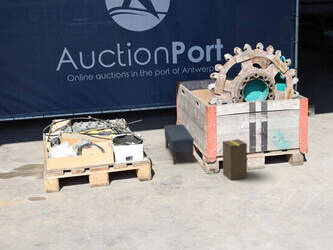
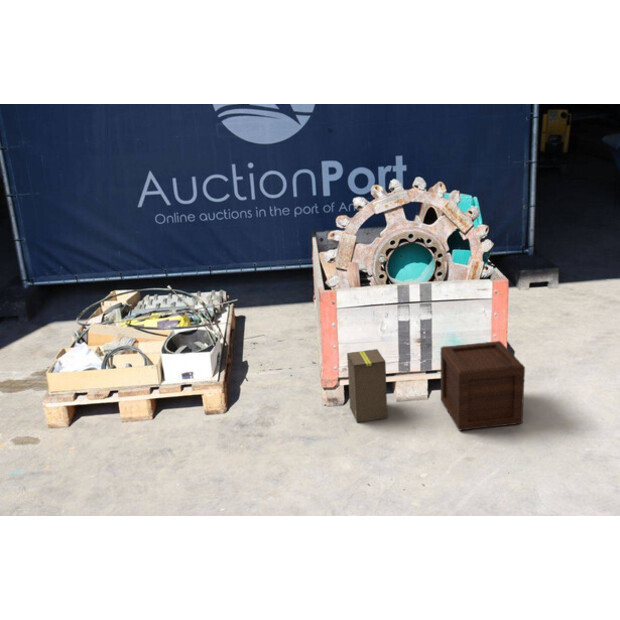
bench: present [164,124,194,164] -> none [275,306,316,378]
wooden crate: none [272,133,322,180] -> present [441,341,525,430]

